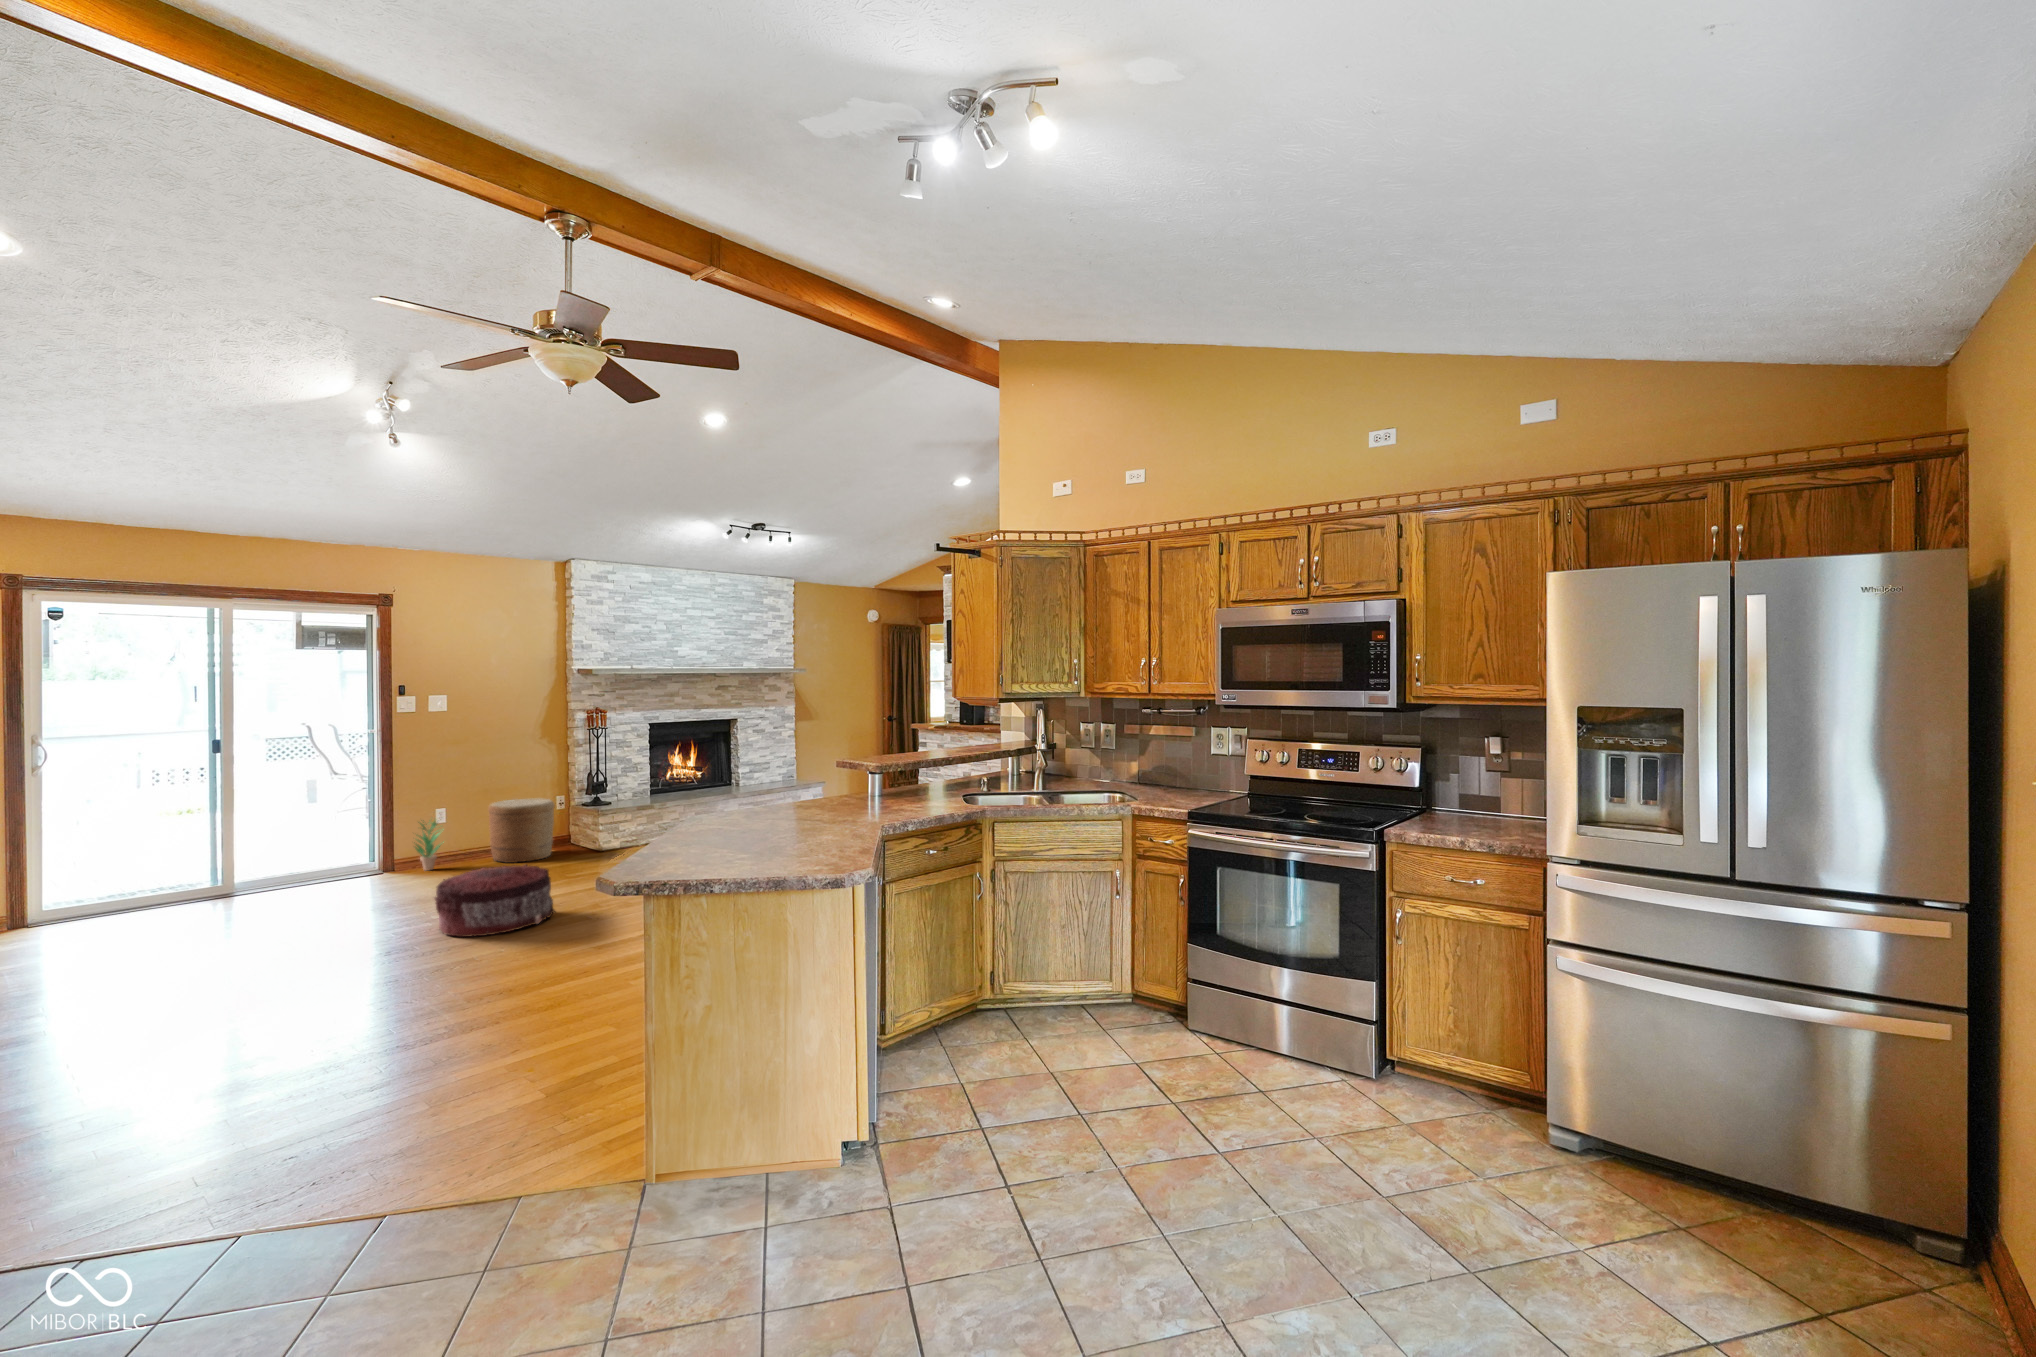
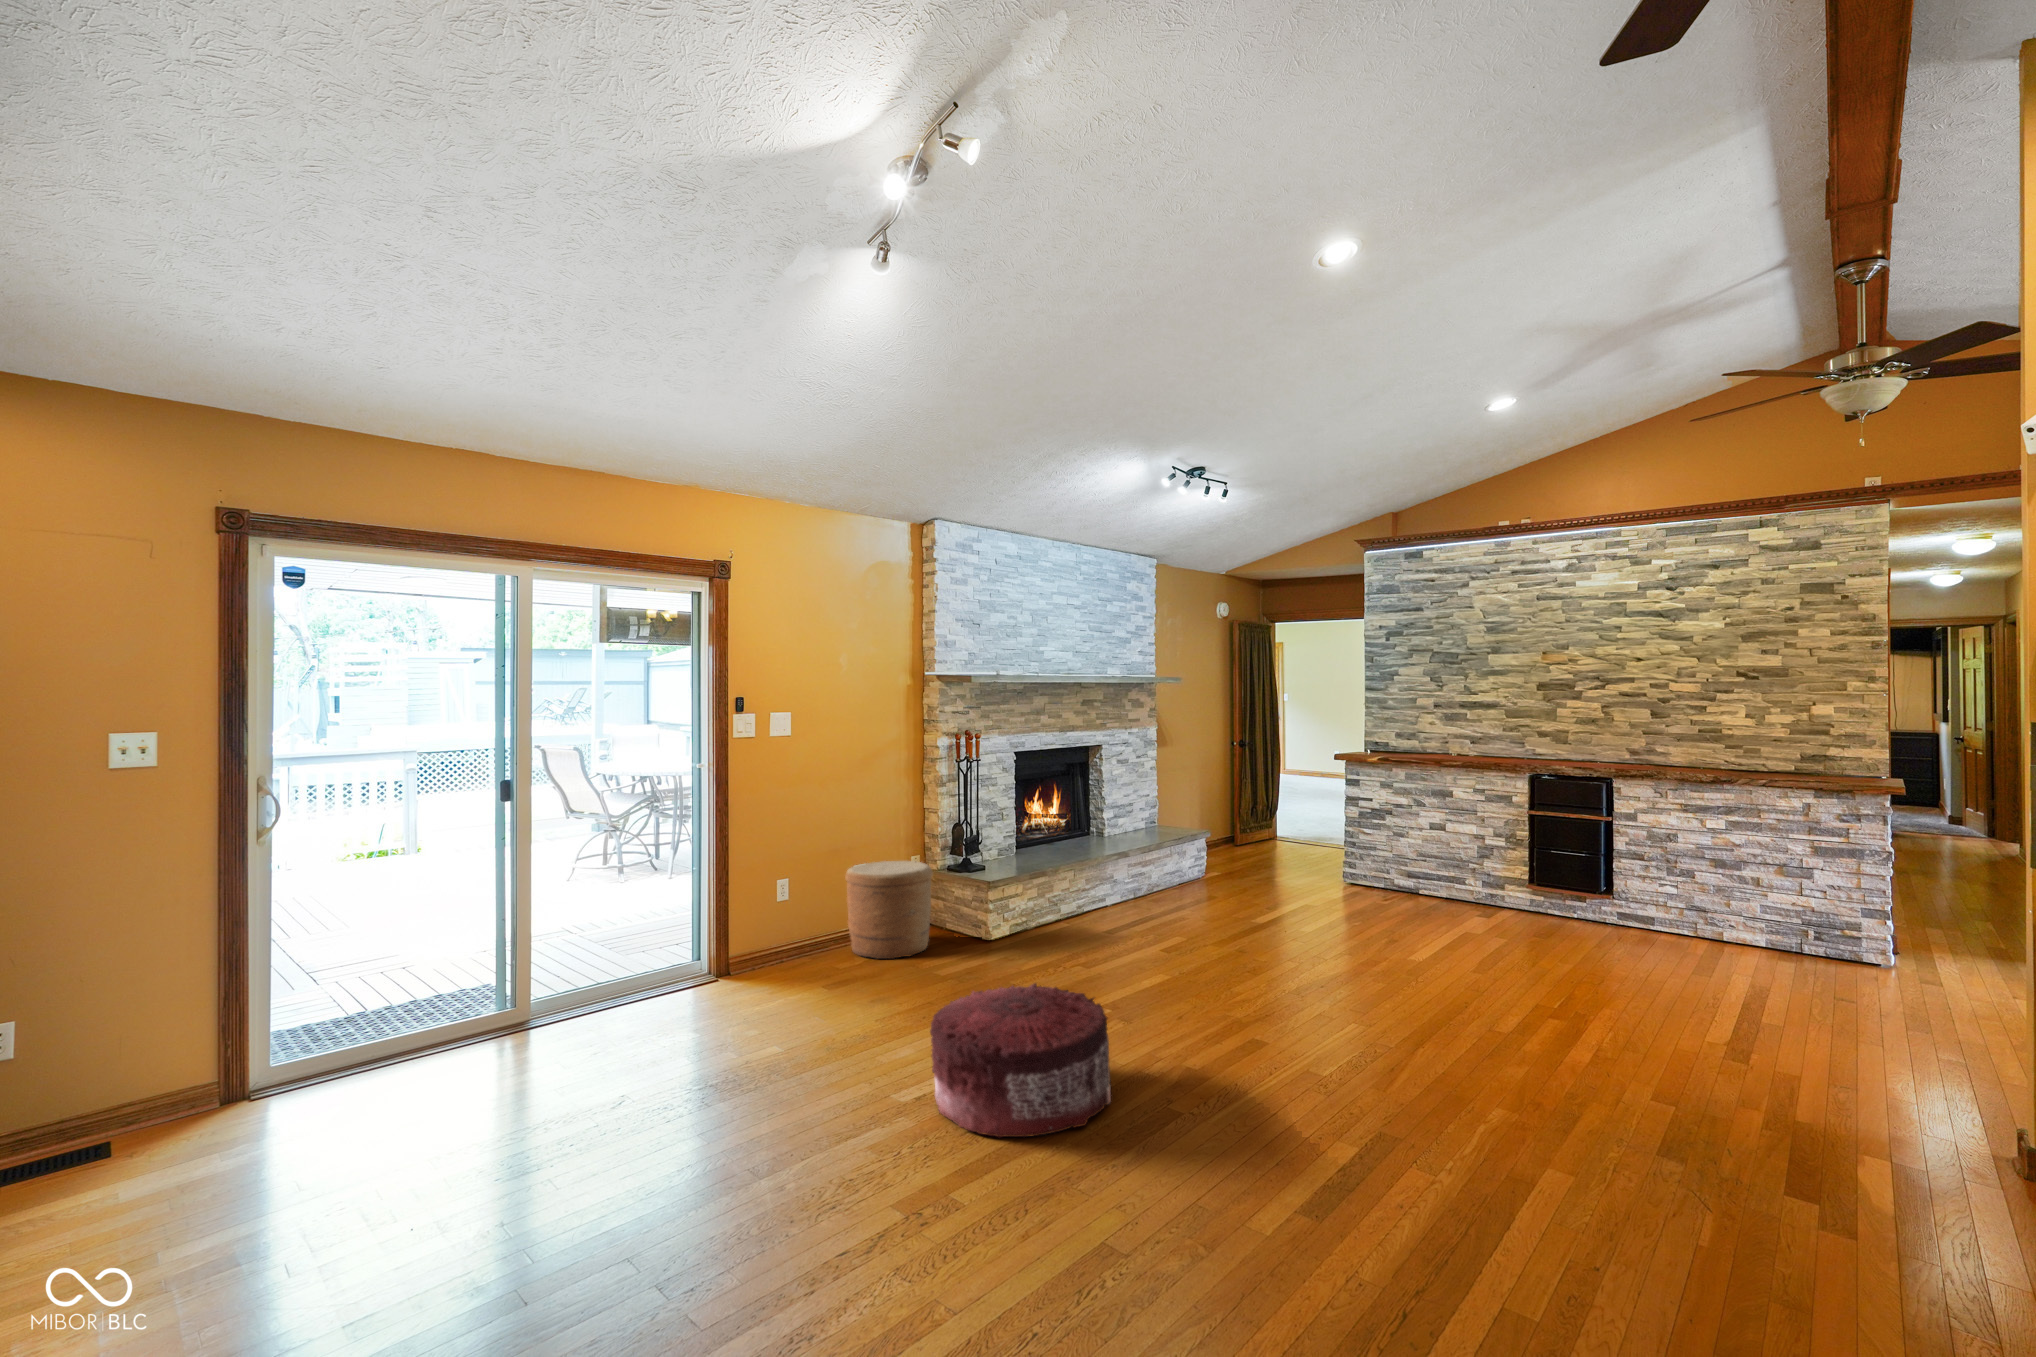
potted plant: present [415,820,444,871] -> none [755,892,802,974]

